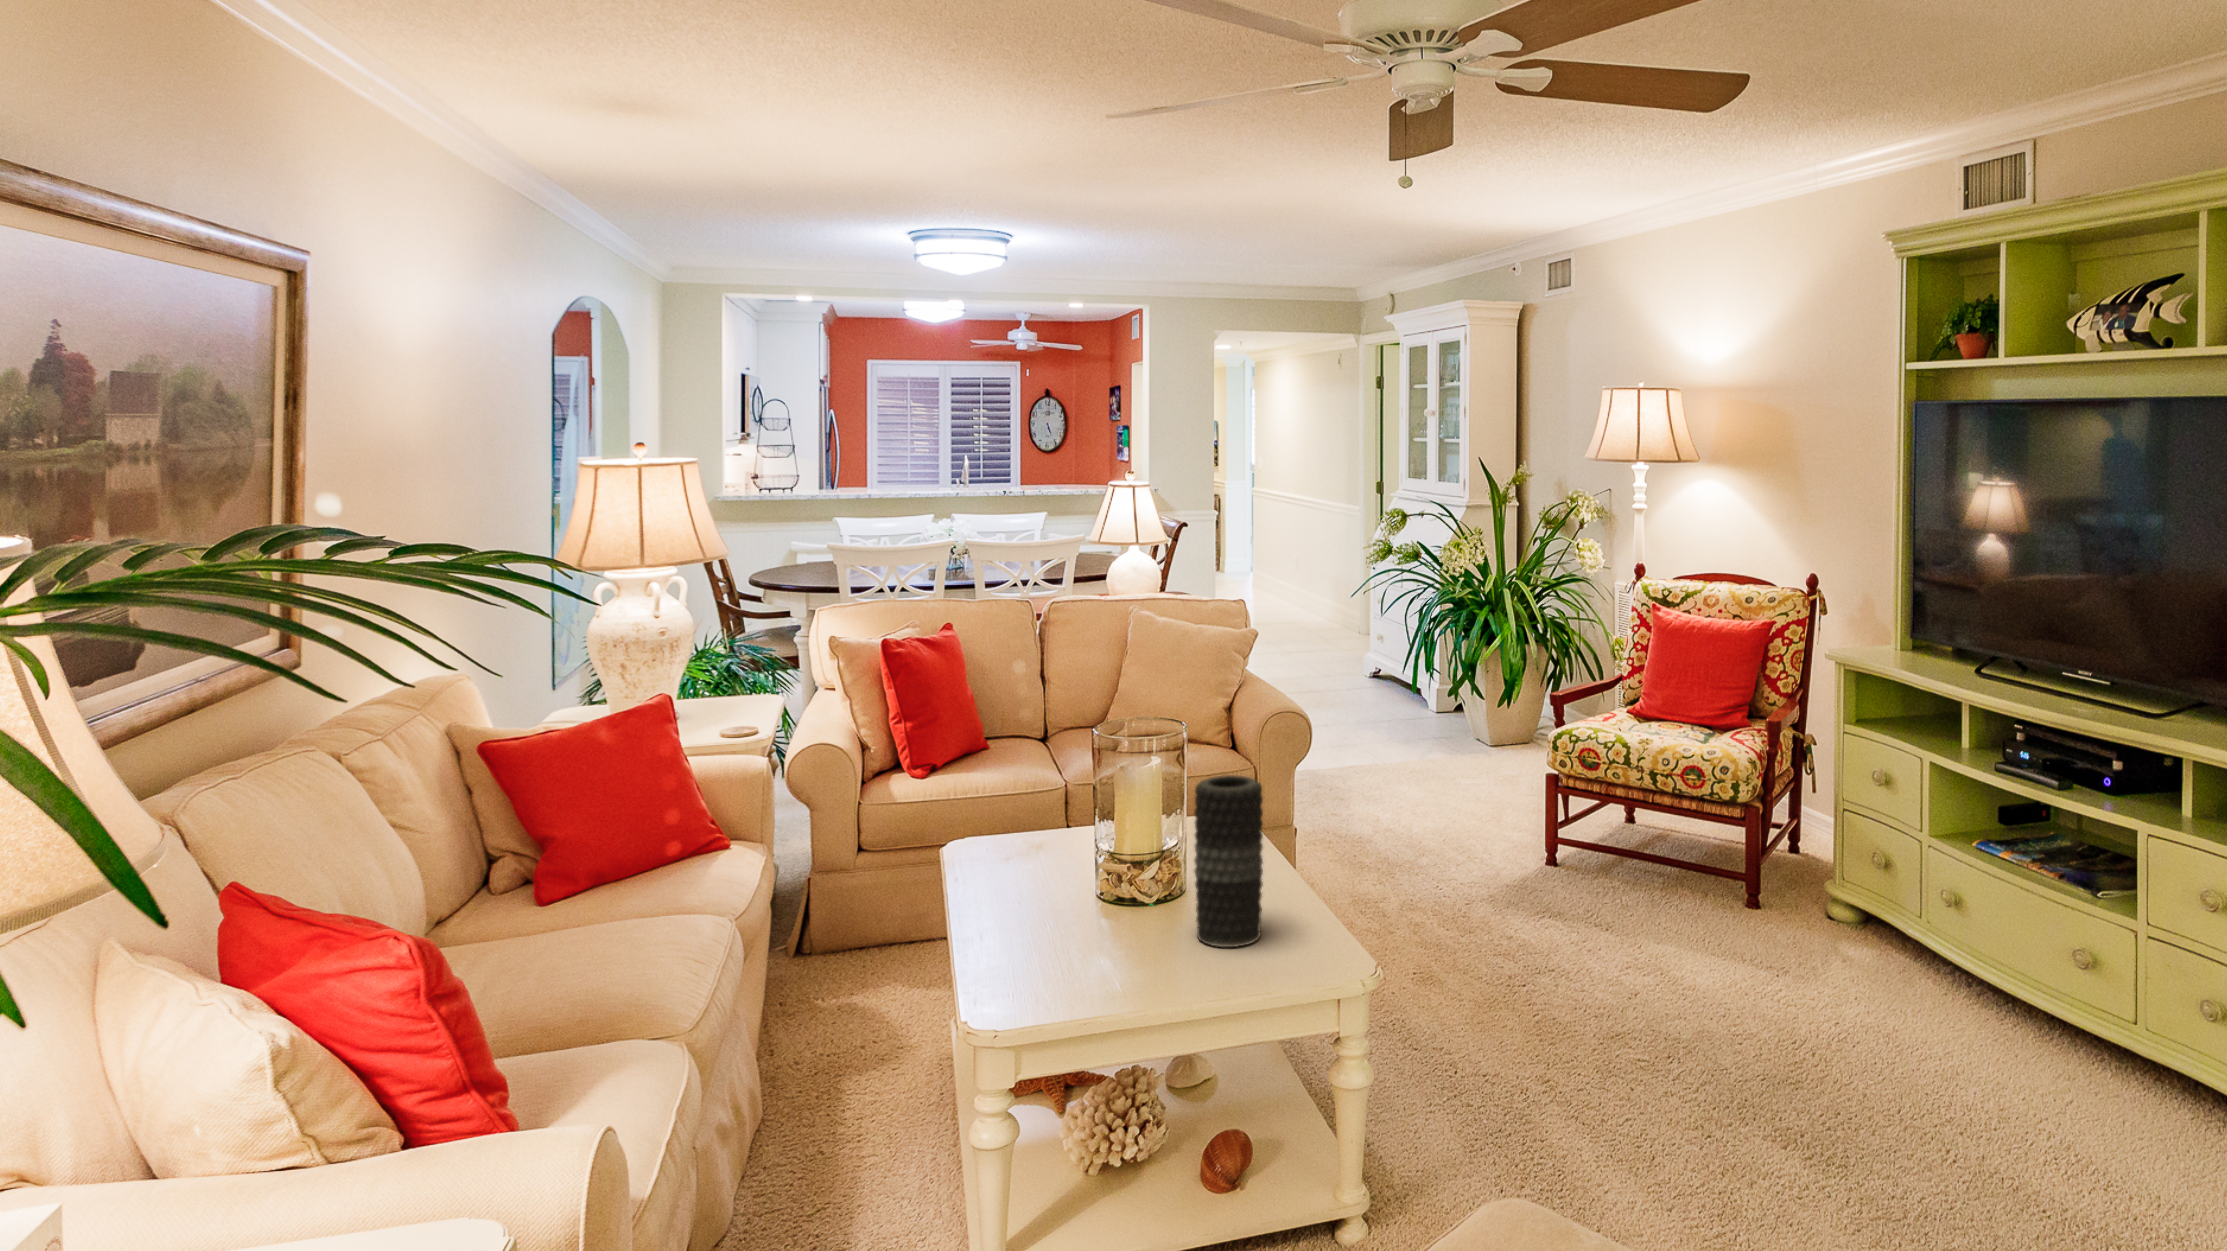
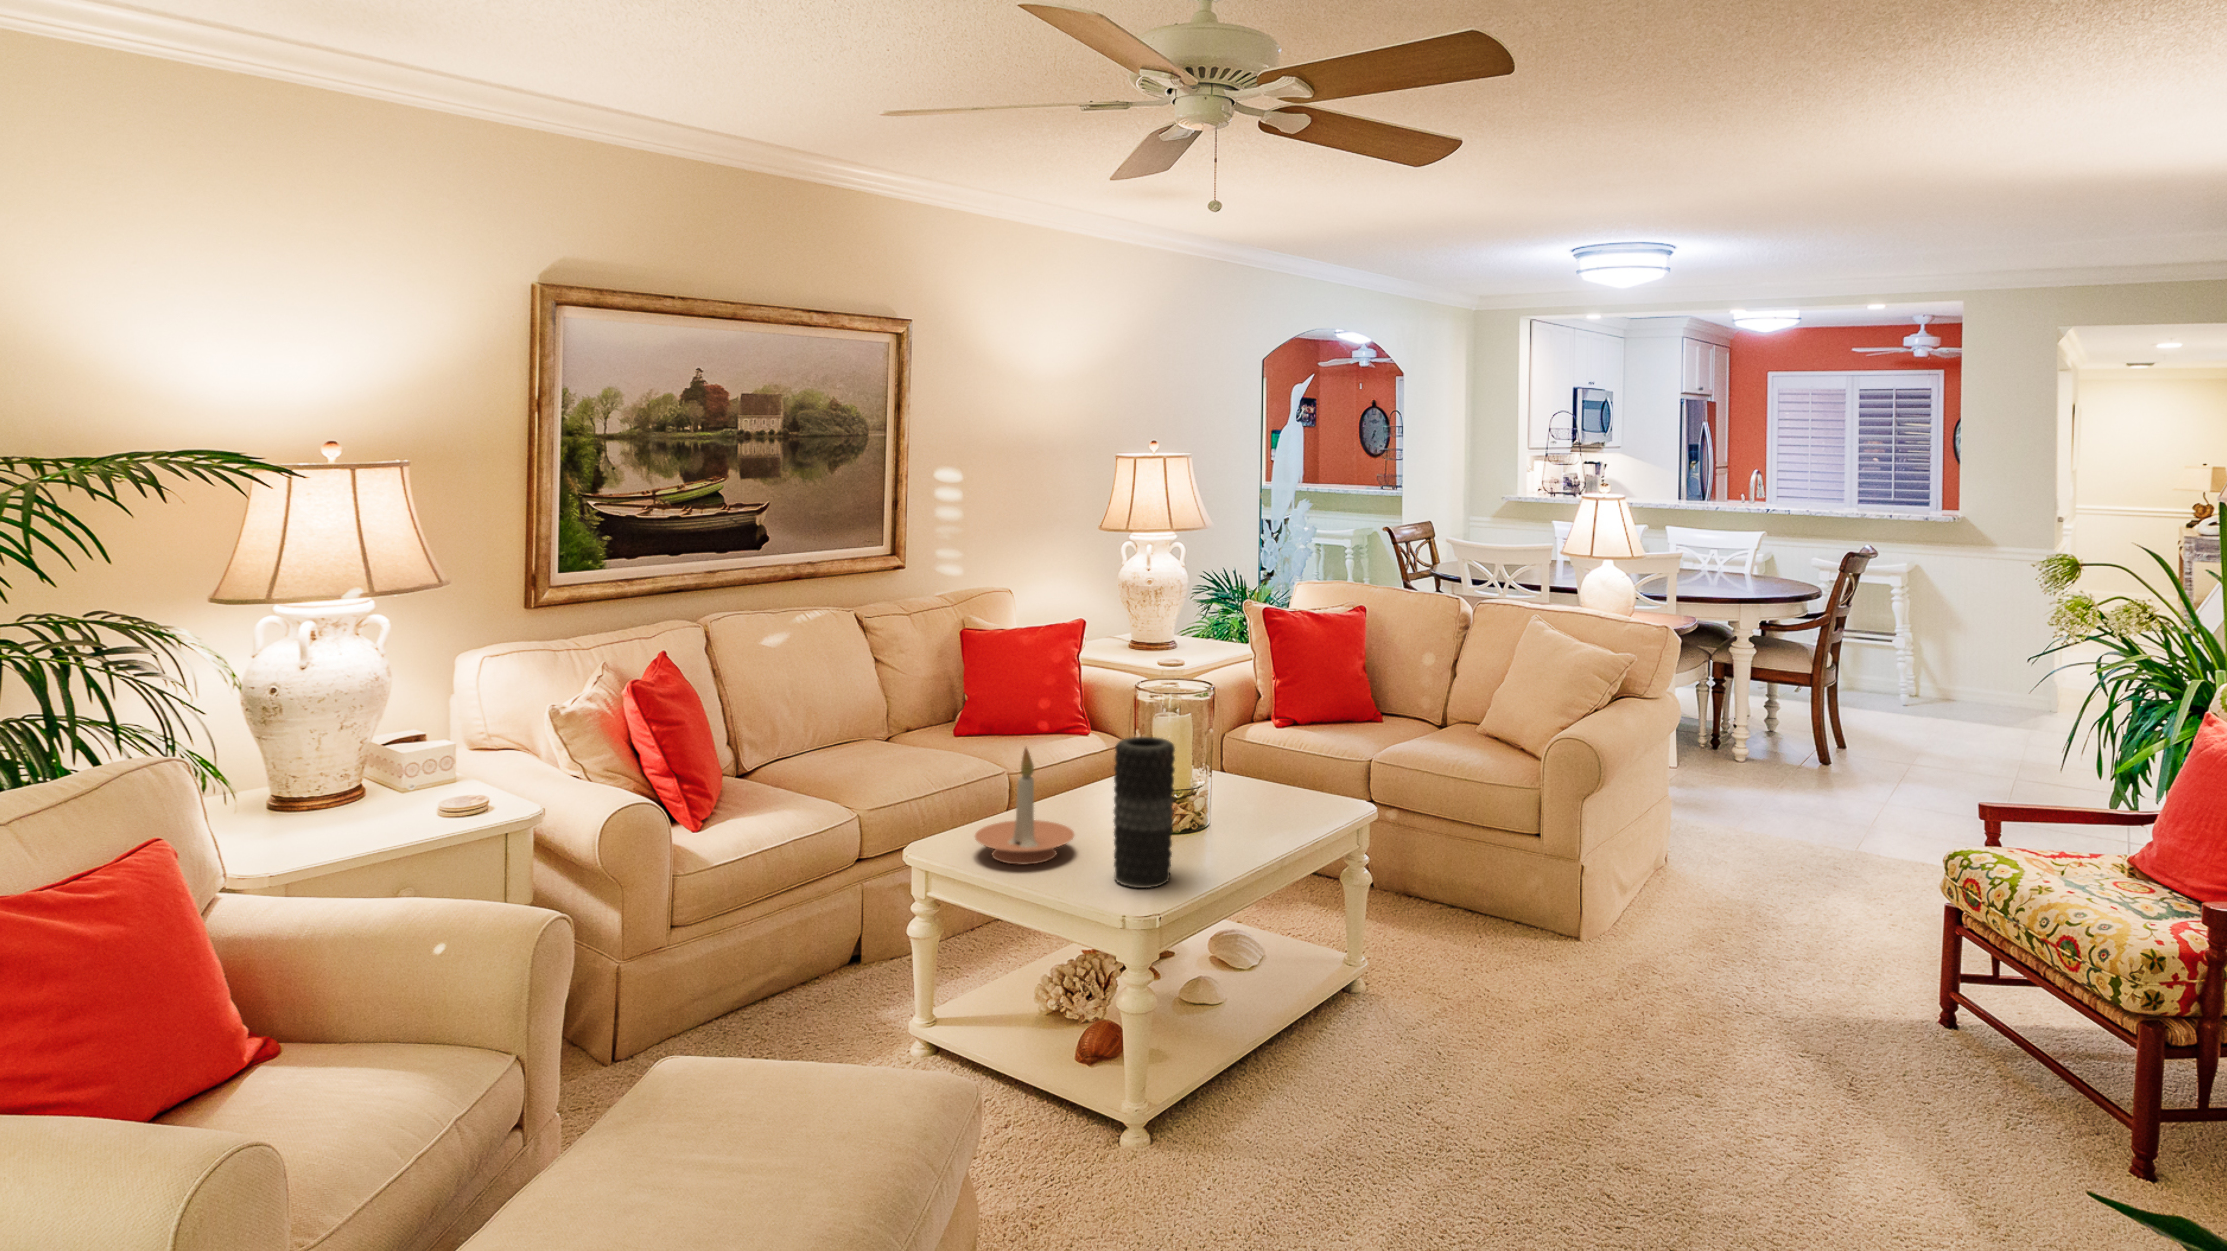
candle holder: none [1005,829,1132,980] -> present [975,748,1074,864]

